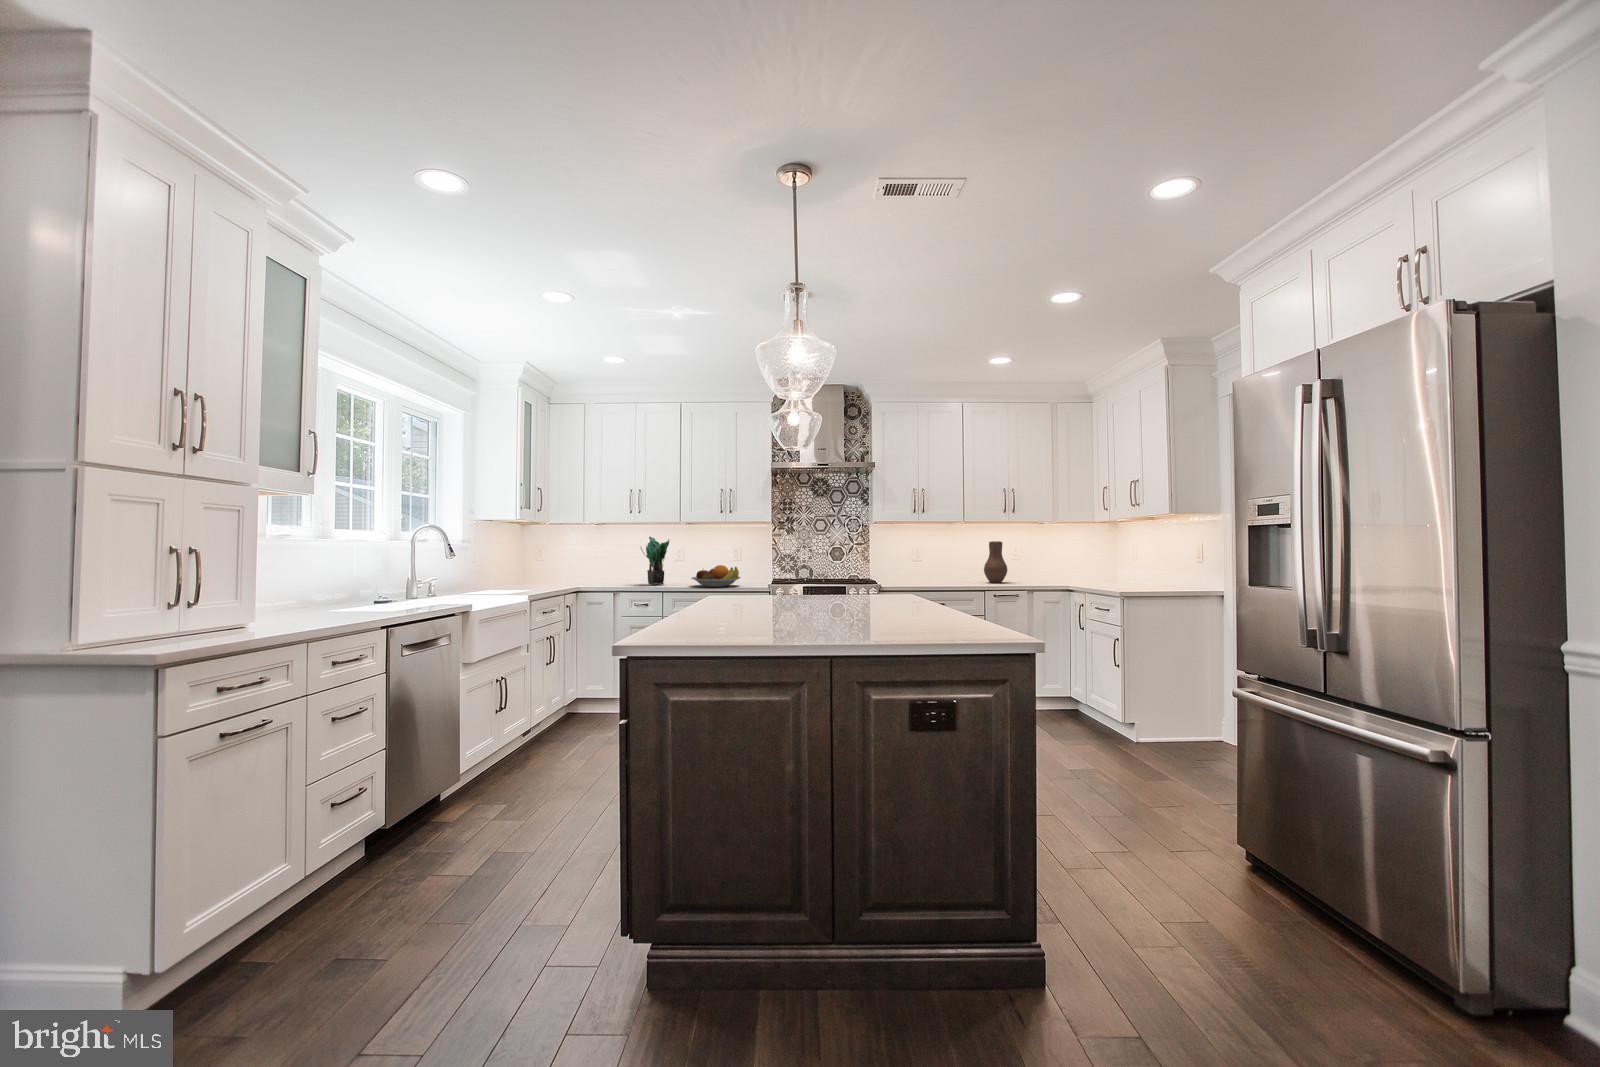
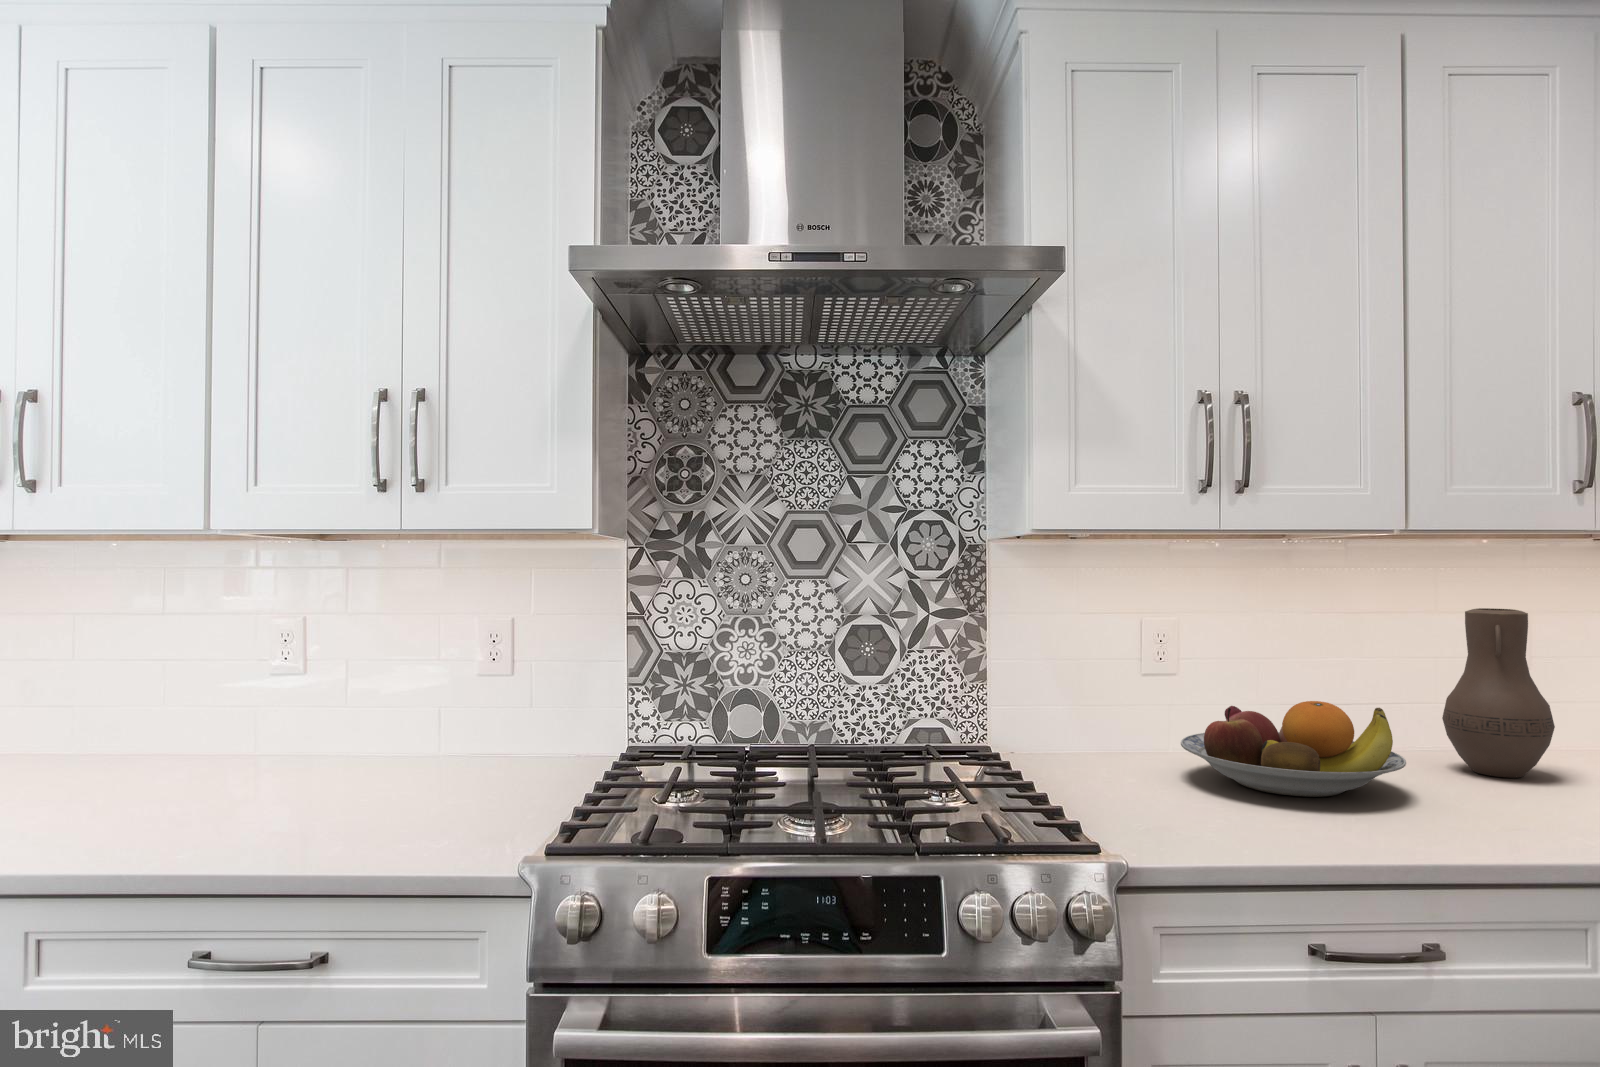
potted plant: present [641,537,669,585] -> none [50,586,191,788]
fruit bowl: present [691,565,741,587] -> present [1181,701,1406,797]

